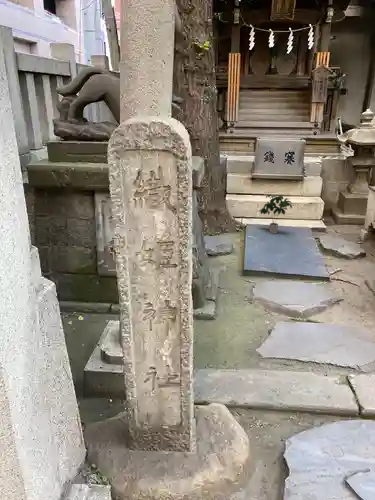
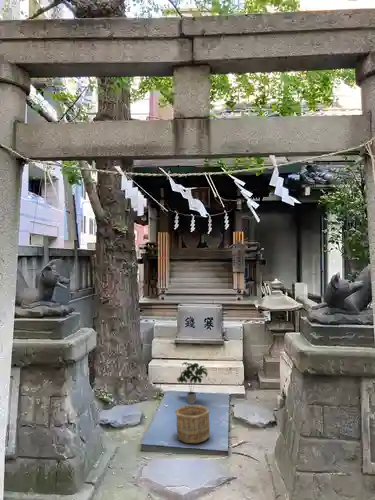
wooden bucket: none [265,232,299,264] -> present [175,405,210,443]

